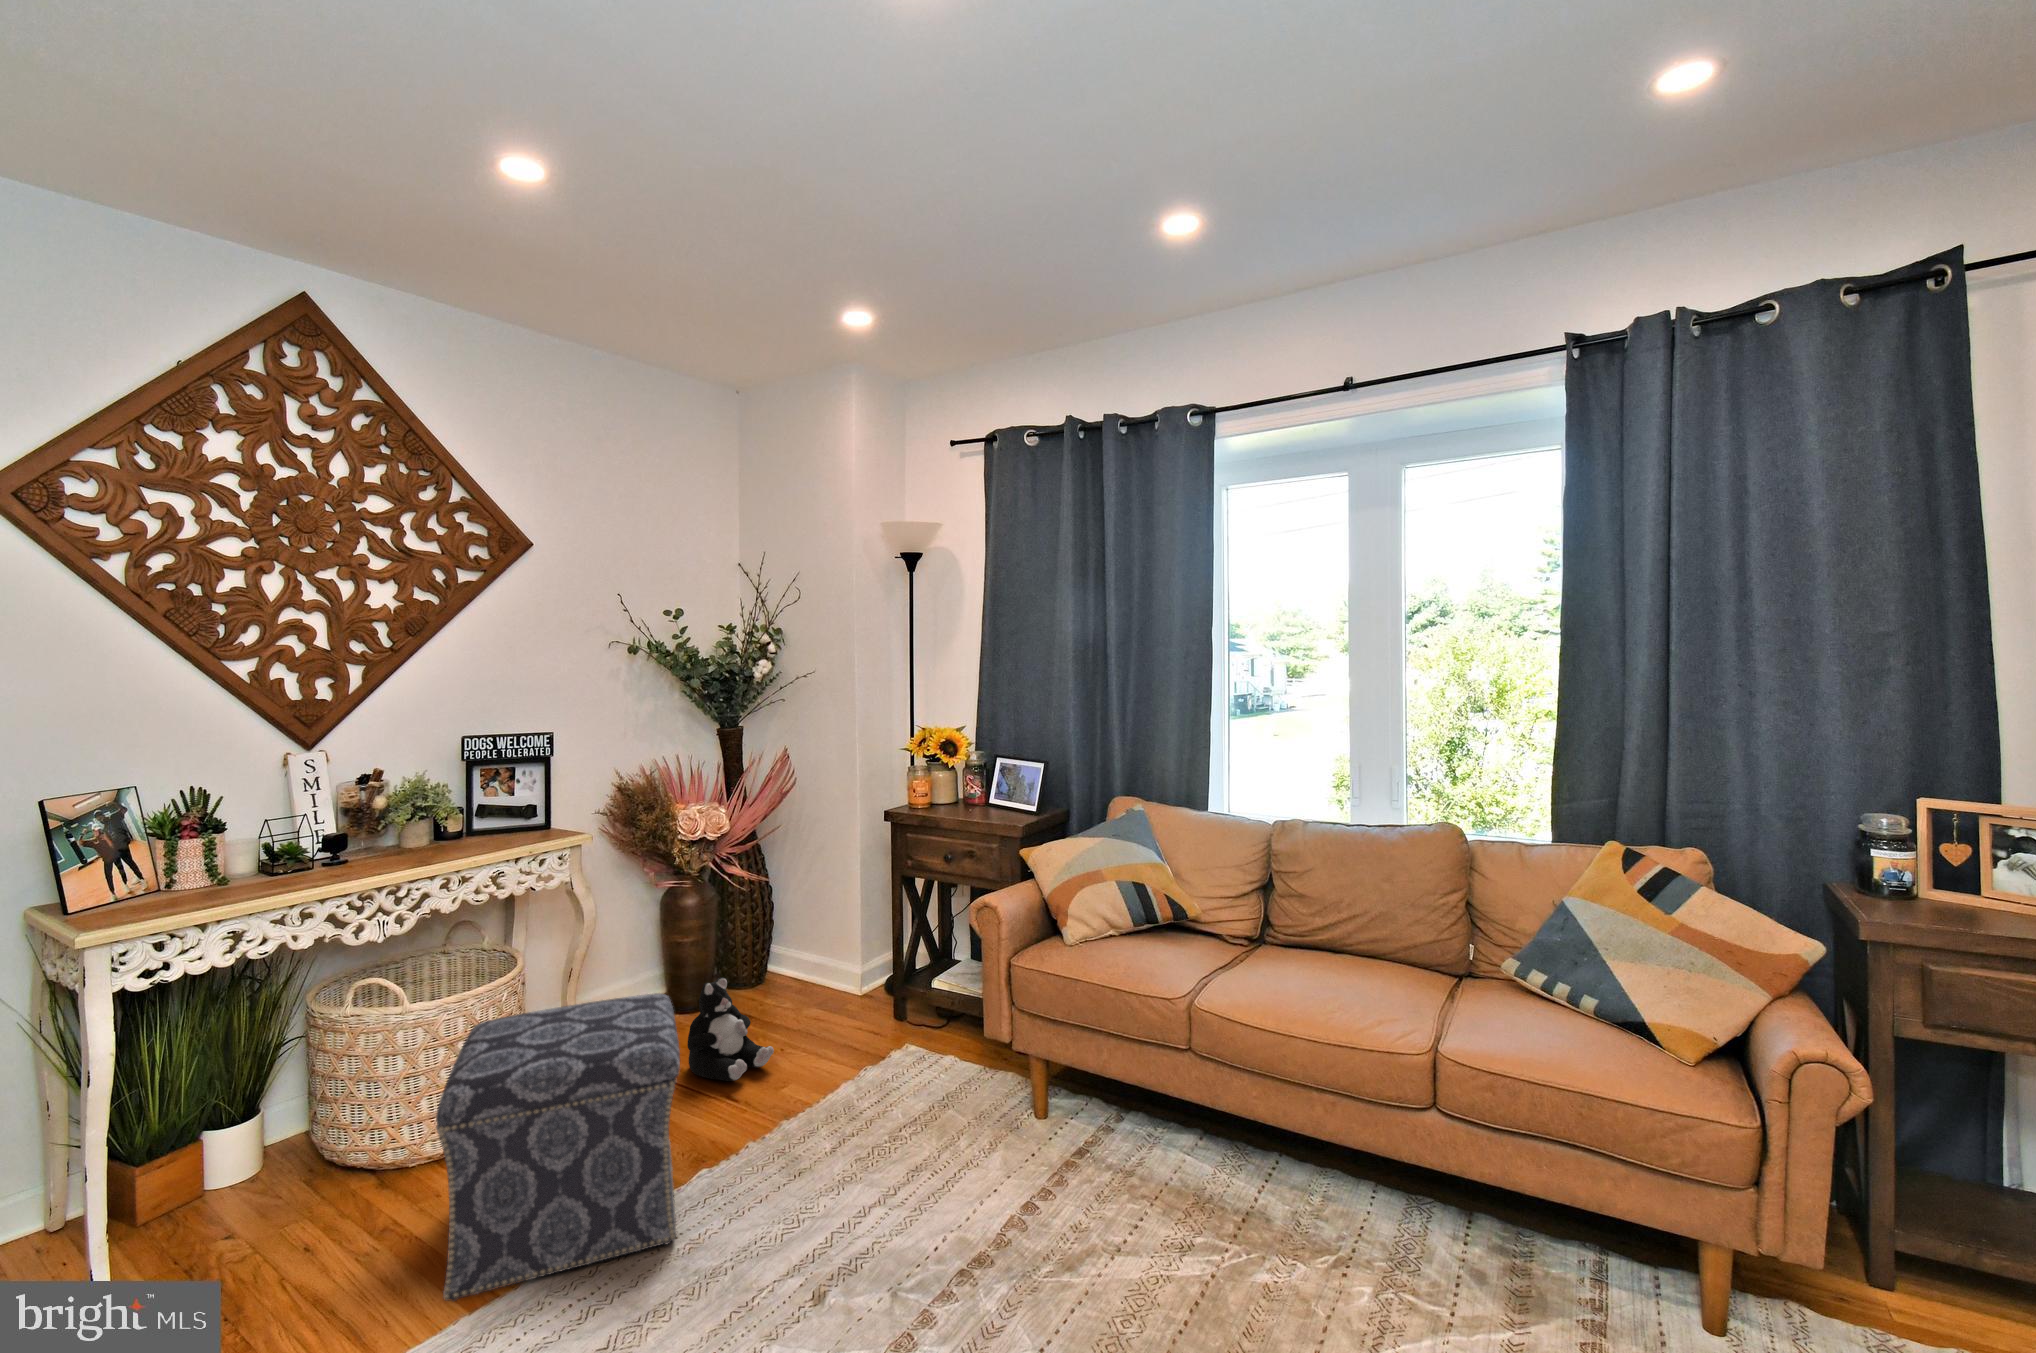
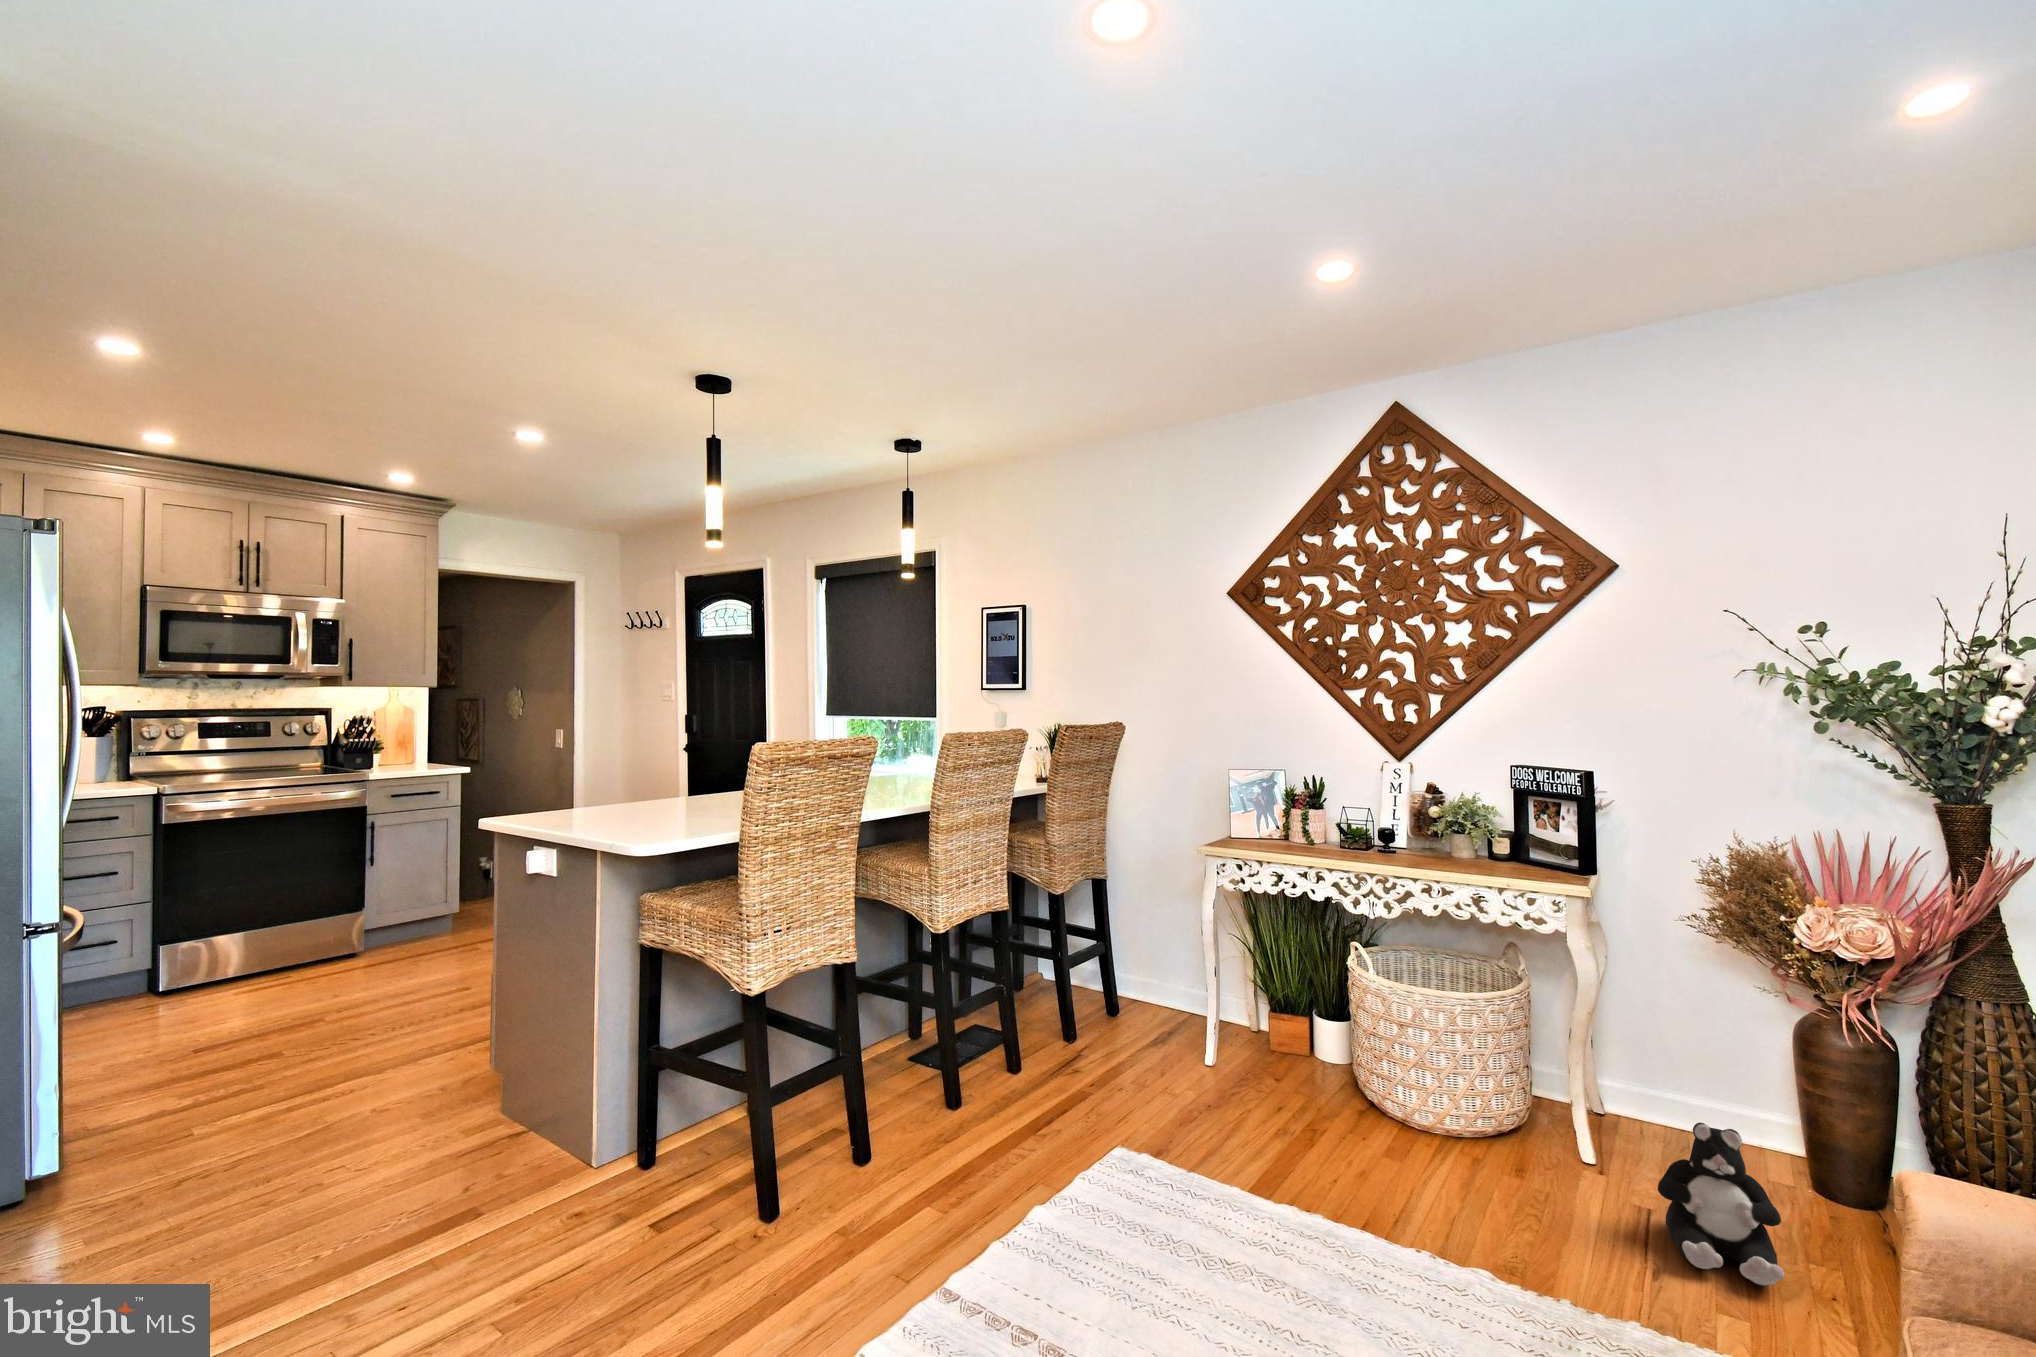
ottoman: present [436,993,680,1301] -> none [1253,1008,1531,1294]

